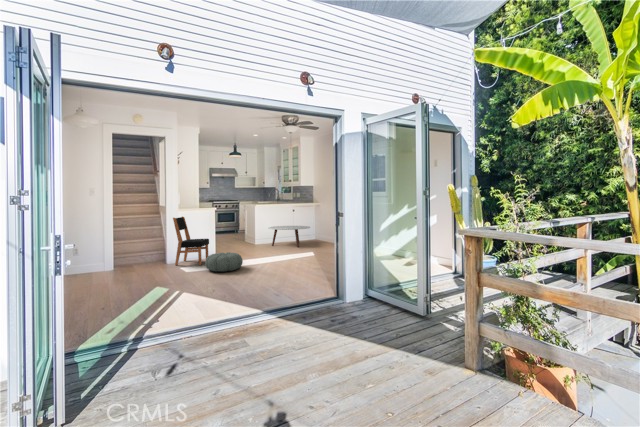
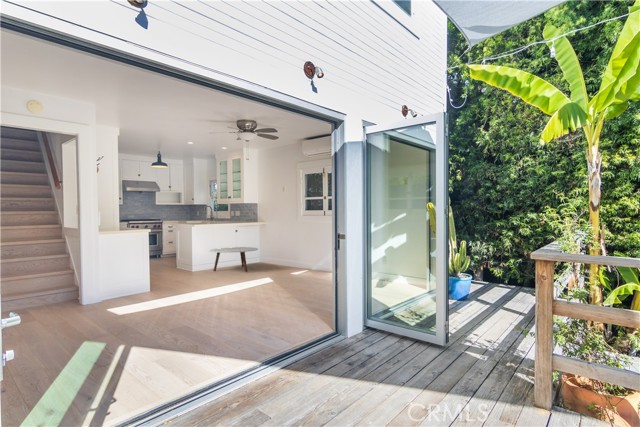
dining chair: present [173,216,209,265] -> none [97,240,144,305]
pouf: present [205,252,243,272] -> none [147,284,196,310]

